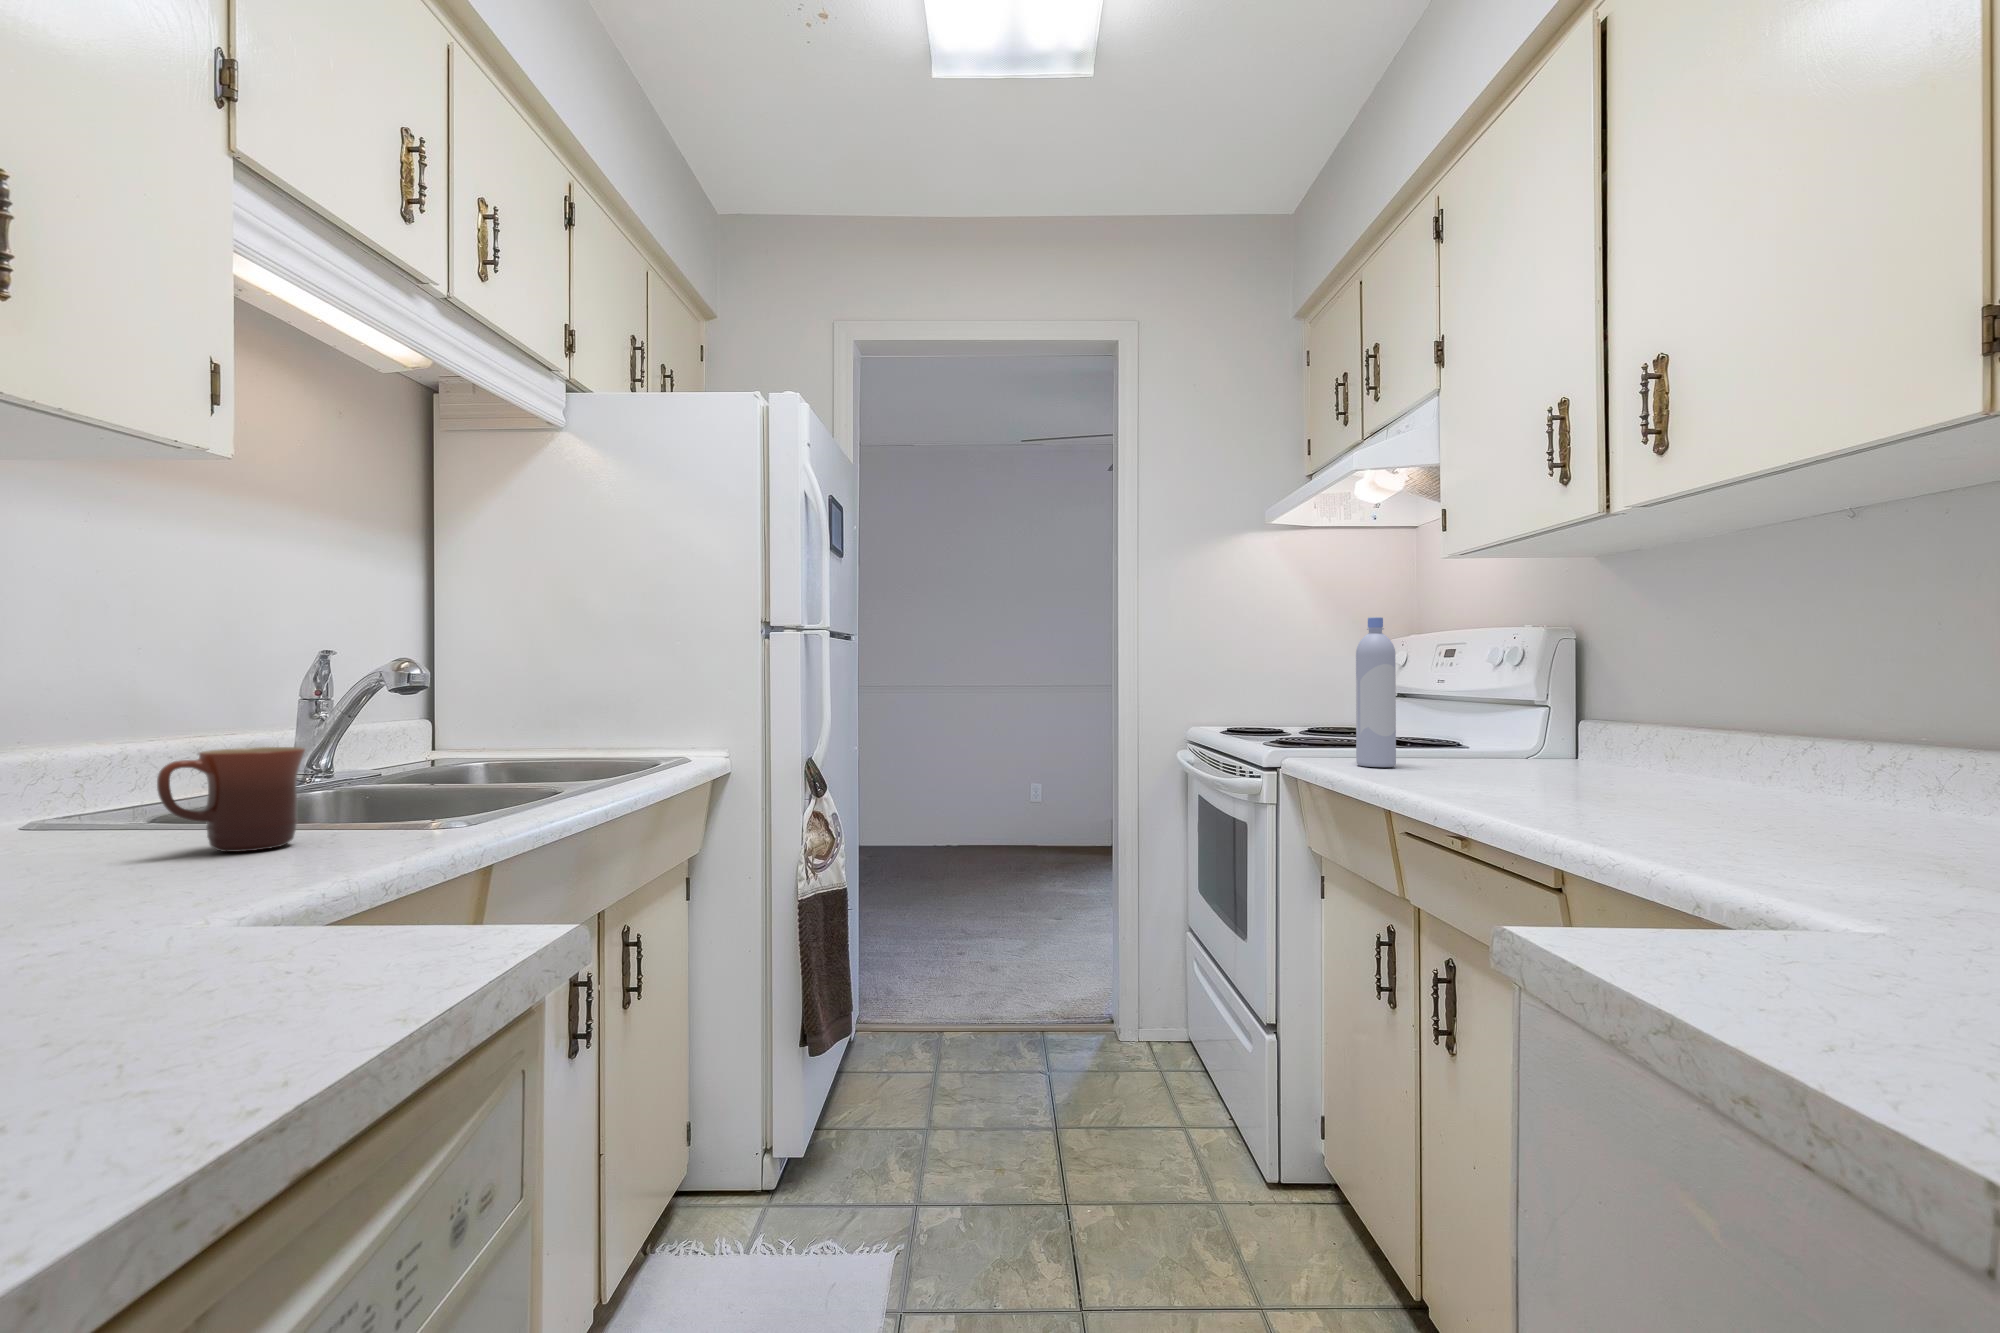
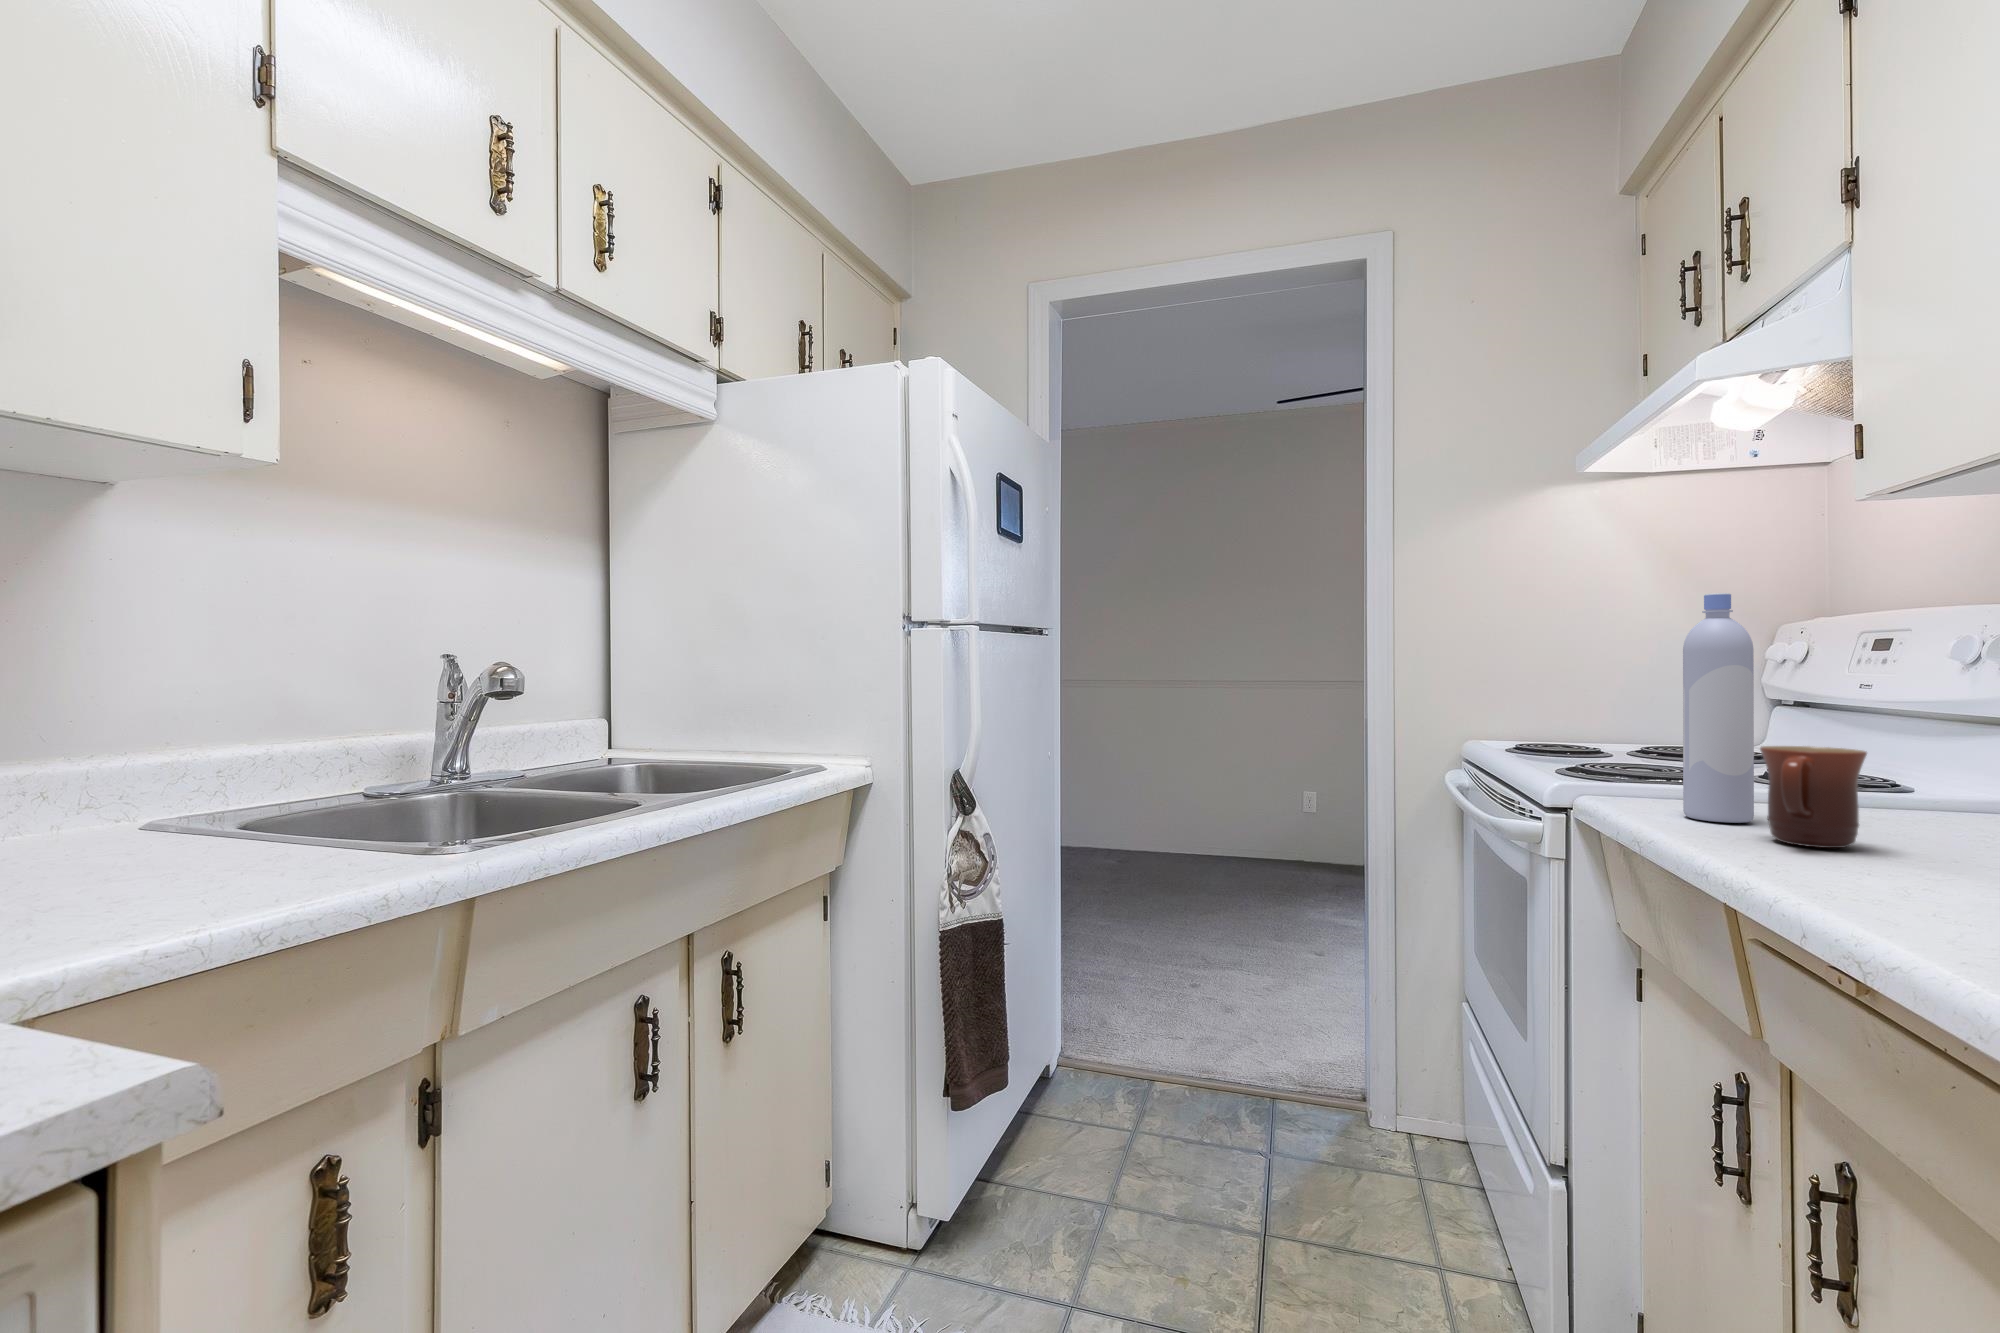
mug: present [157,747,305,852] -> present [1760,746,1867,848]

